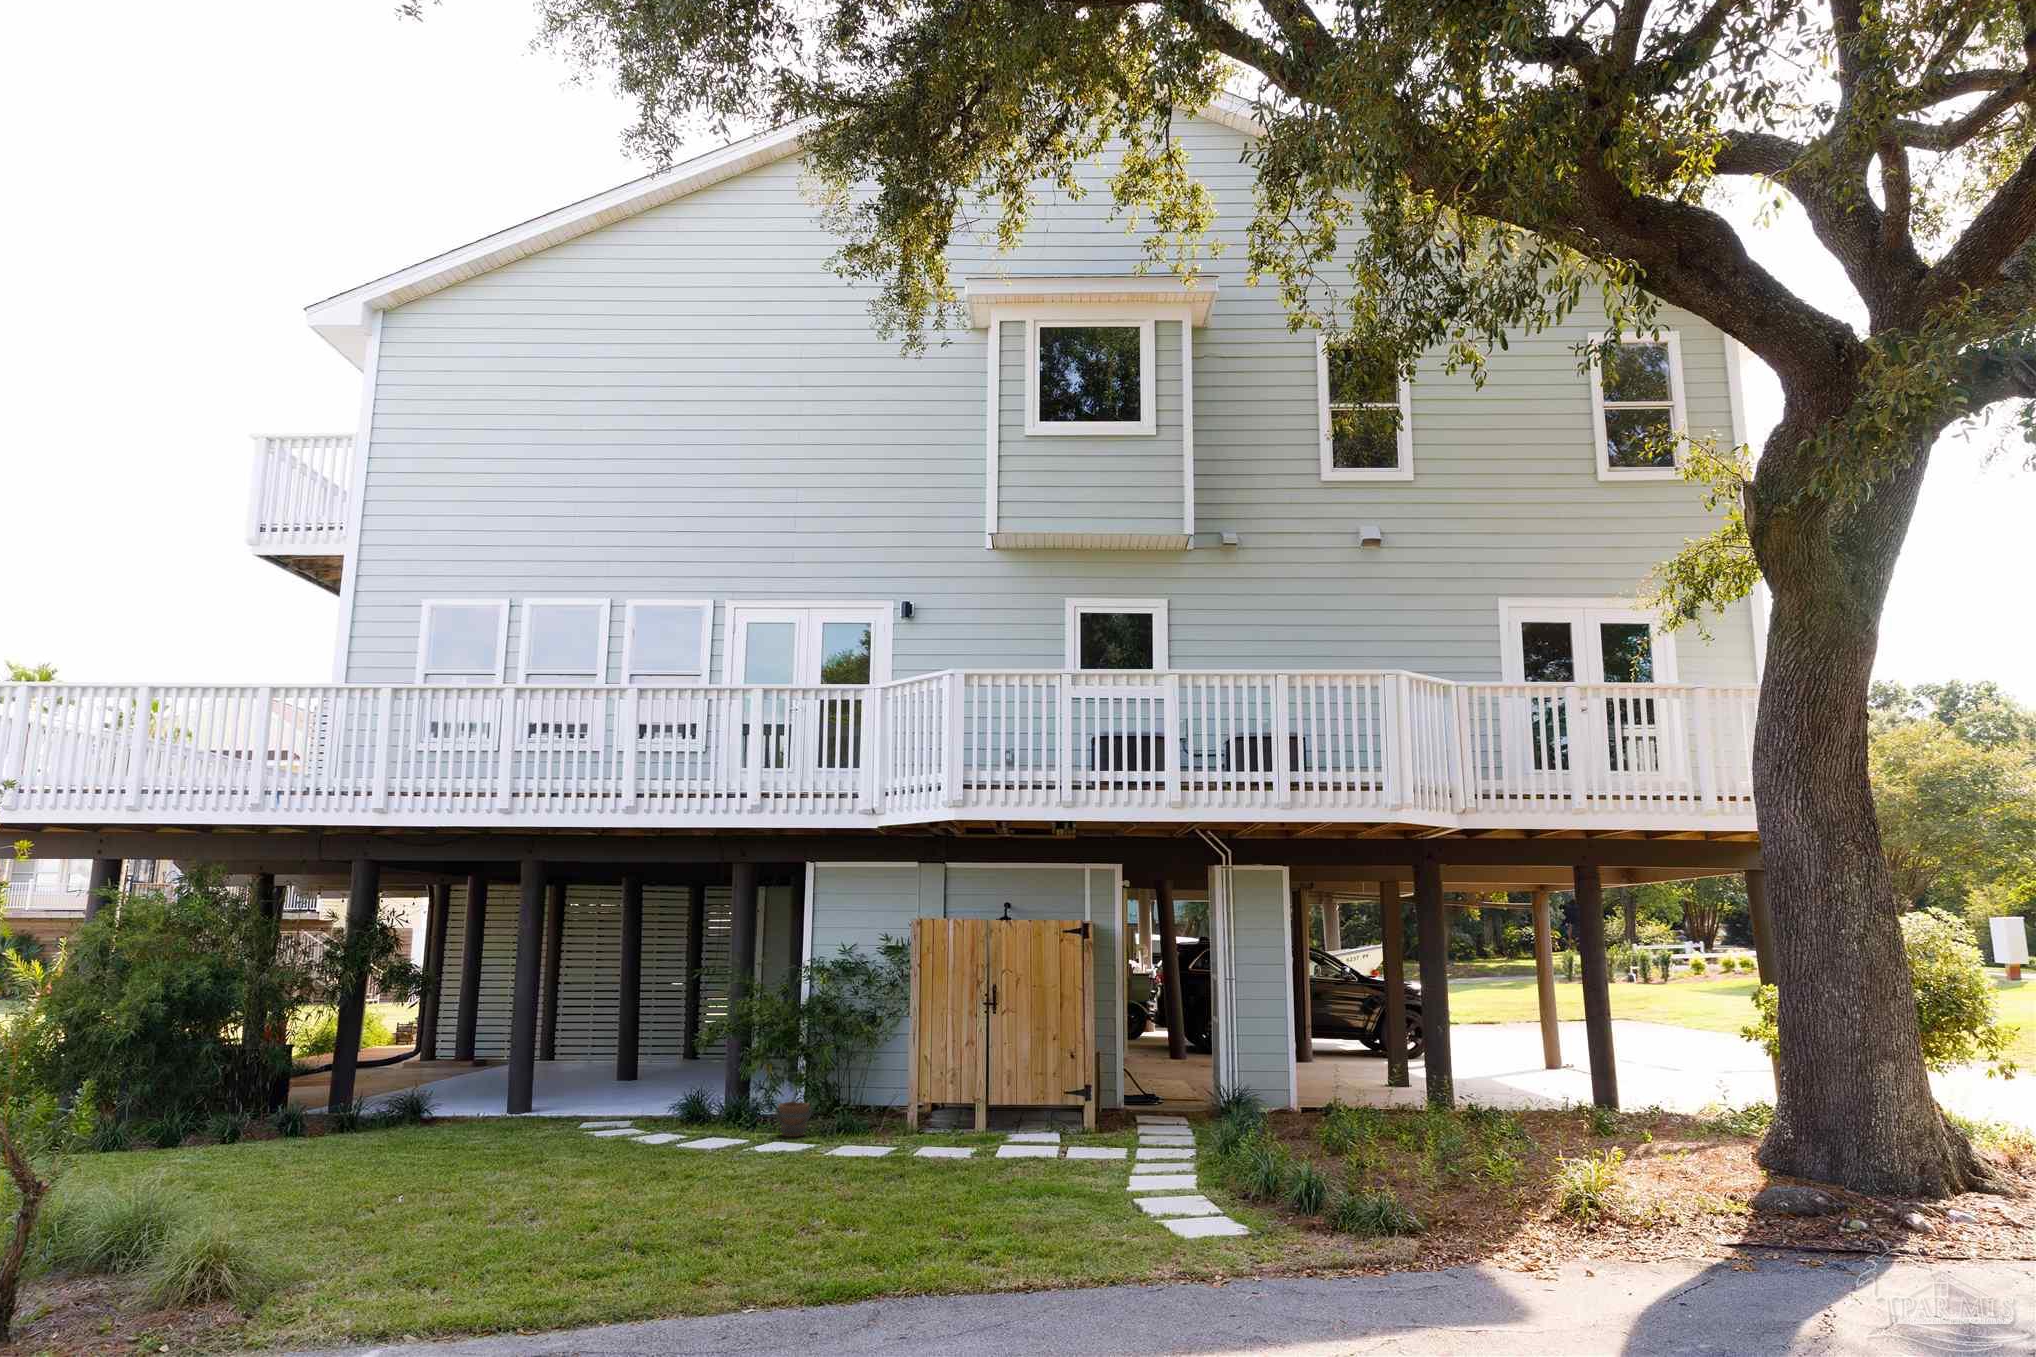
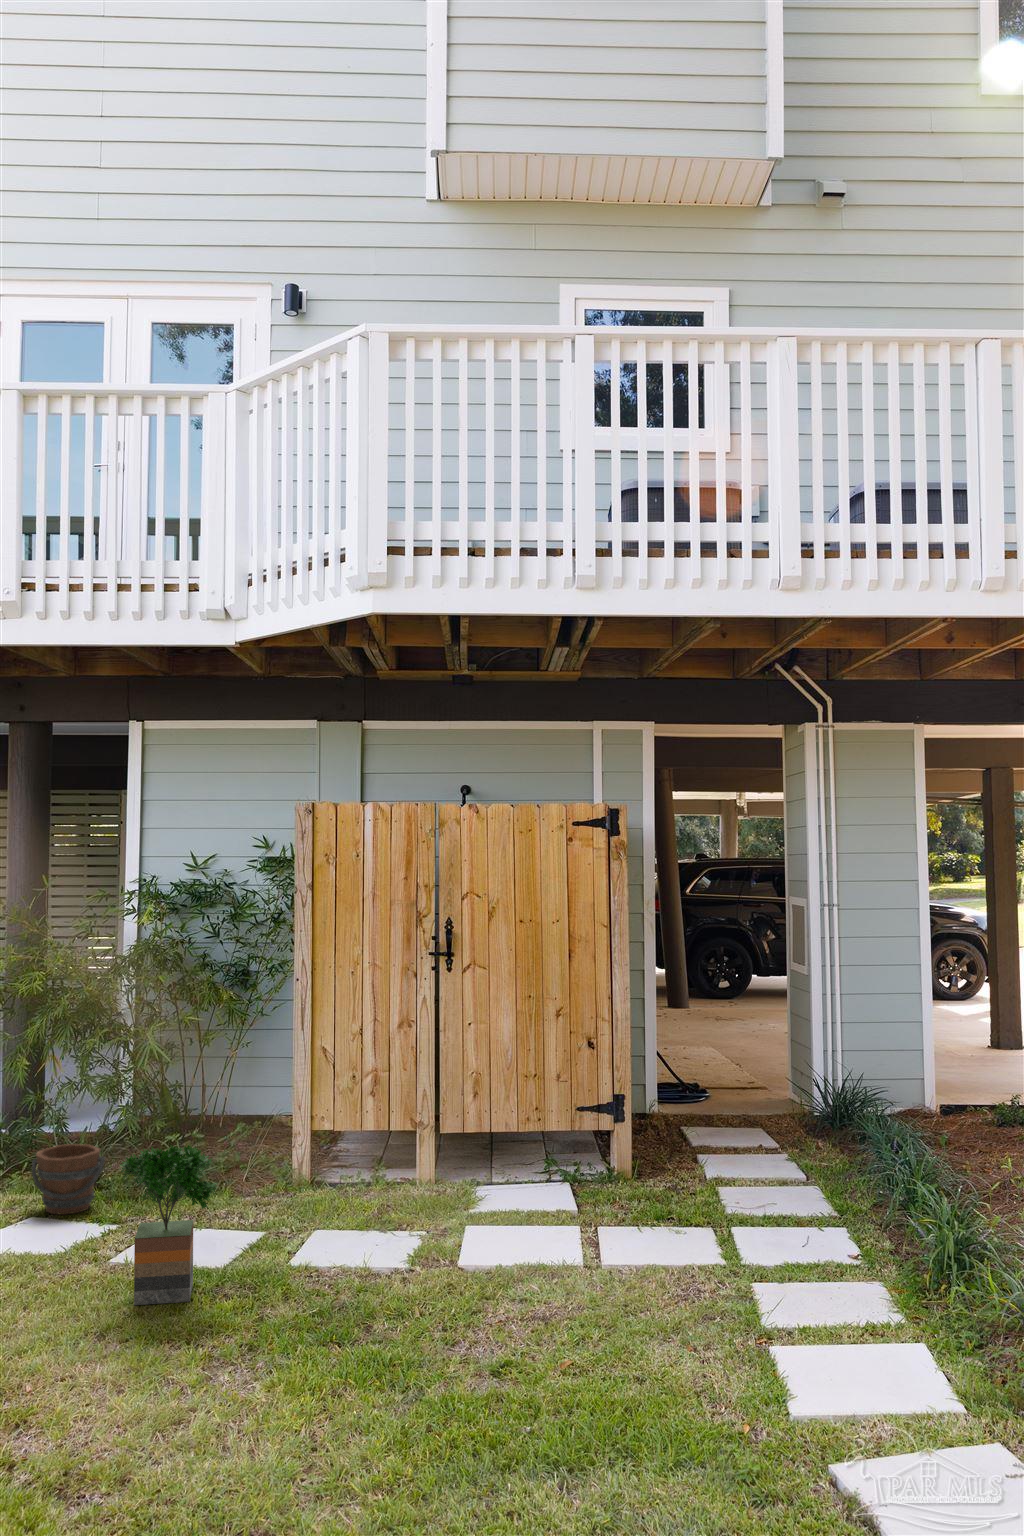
potted tree: none [837,1087,884,1161] -> present [120,1145,217,1305]

